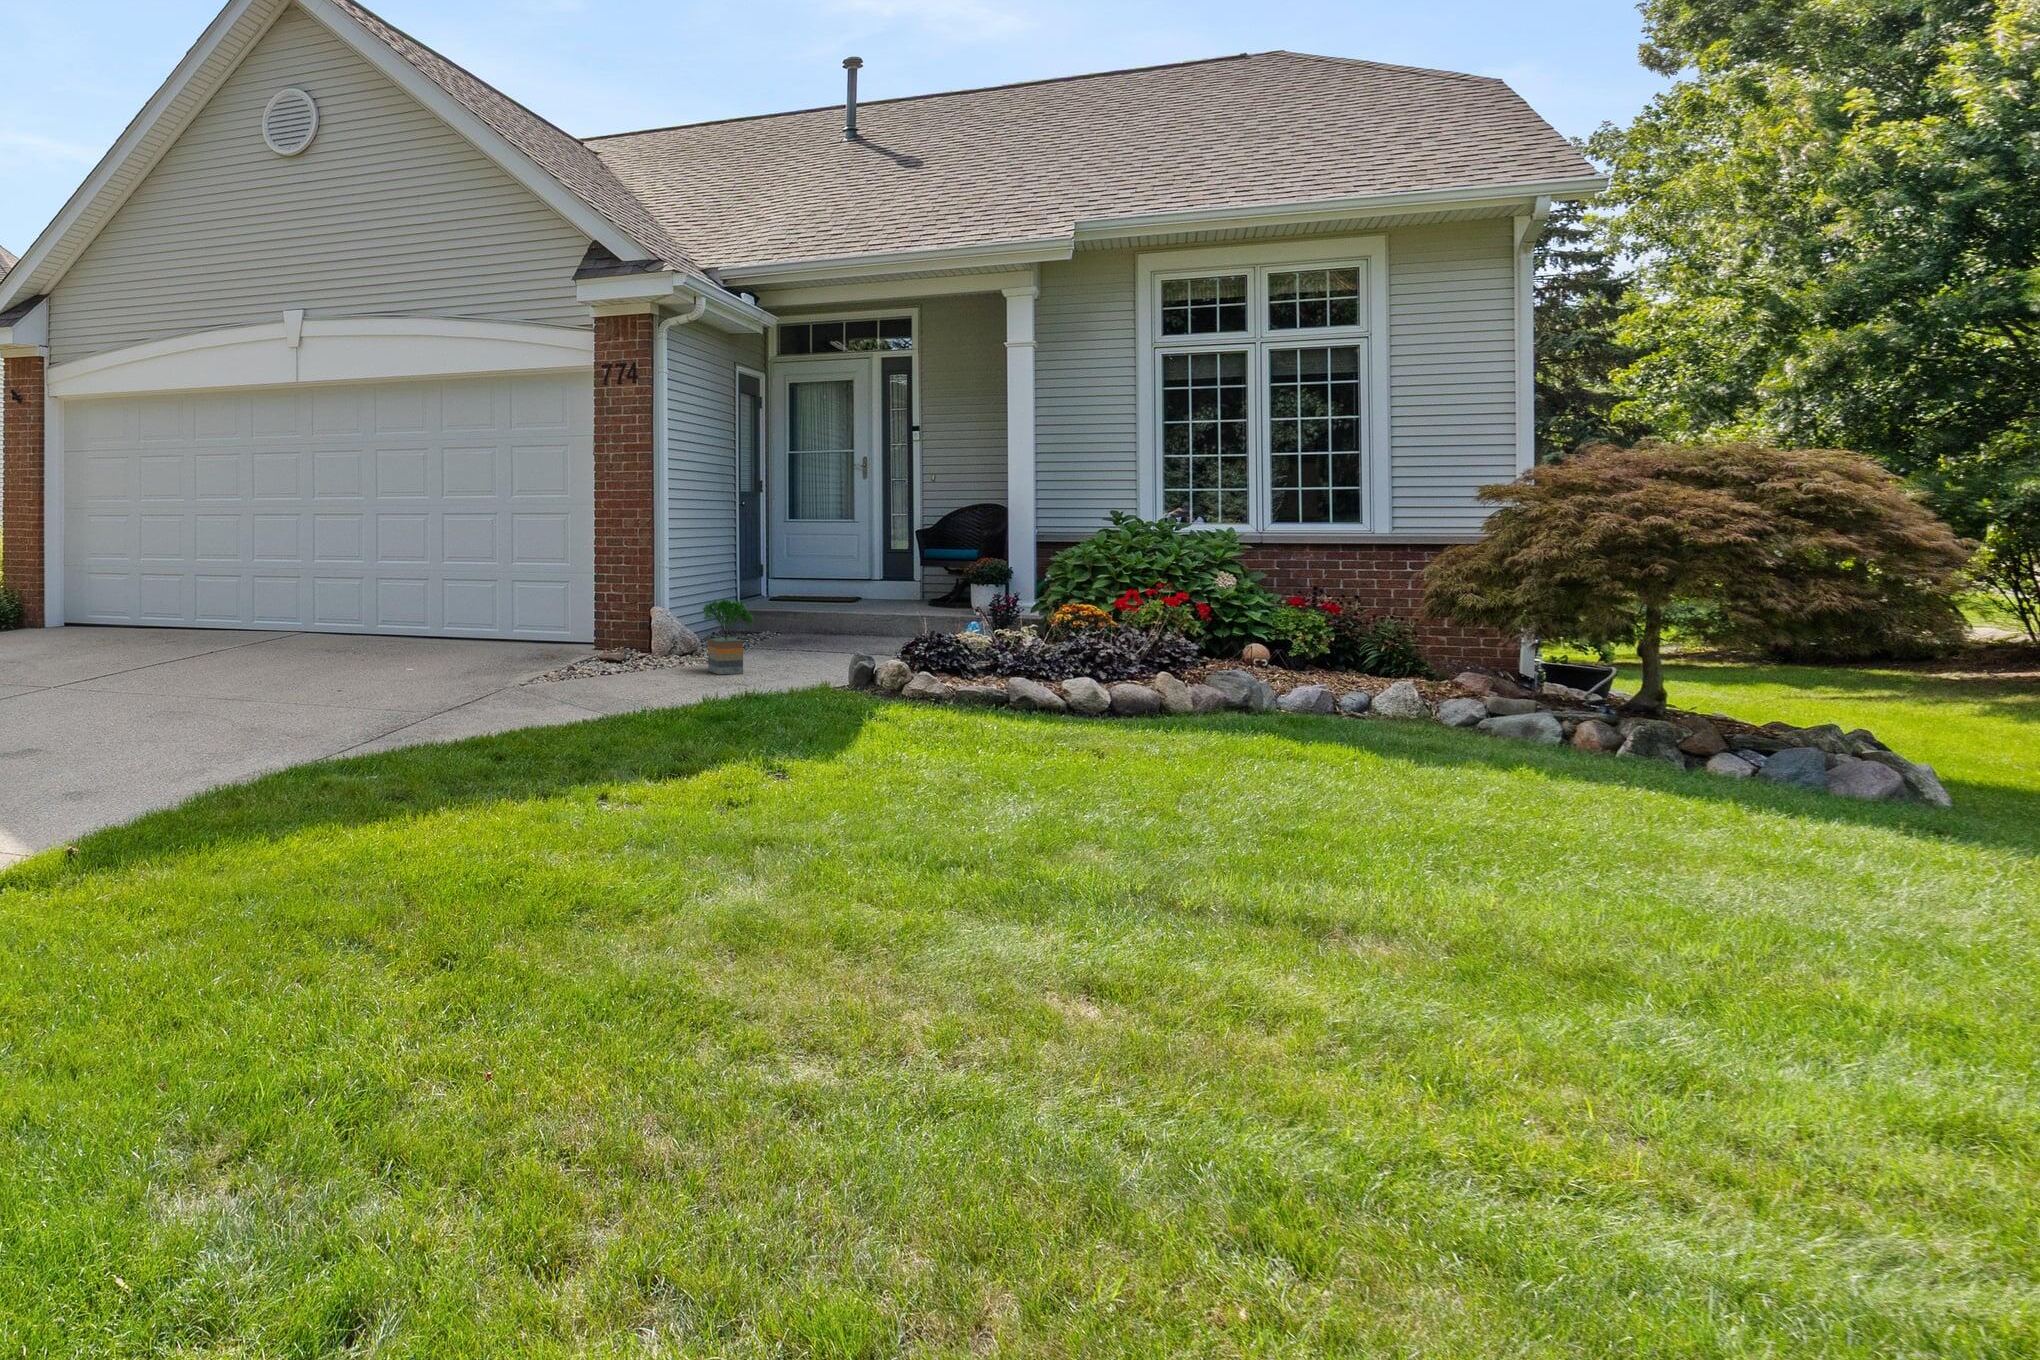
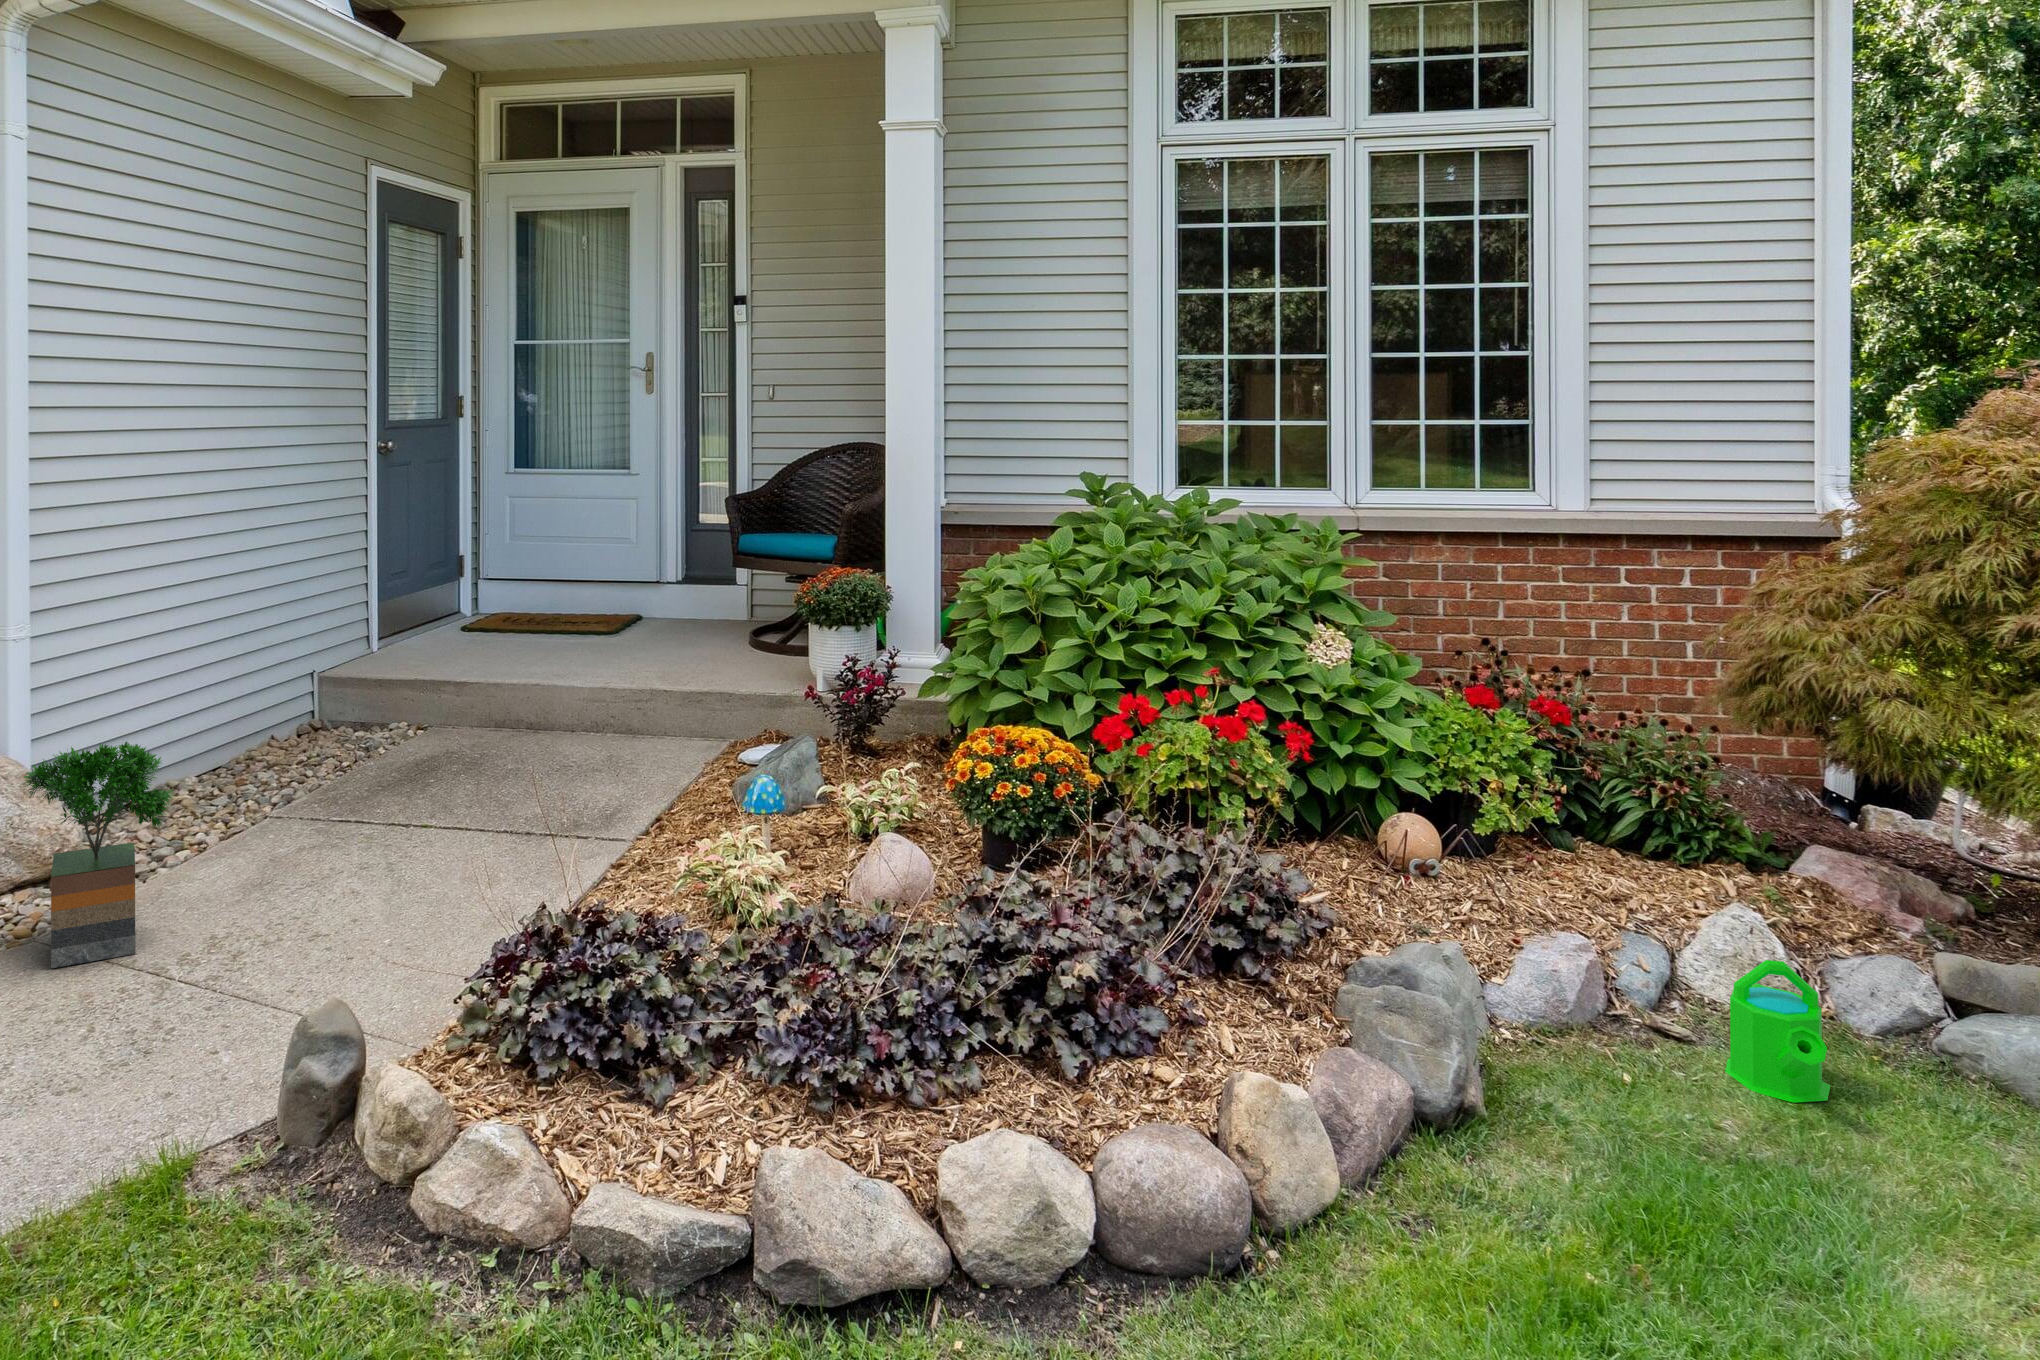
watering can: none [1363,671,1404,717] -> present [1725,960,1830,1103]

